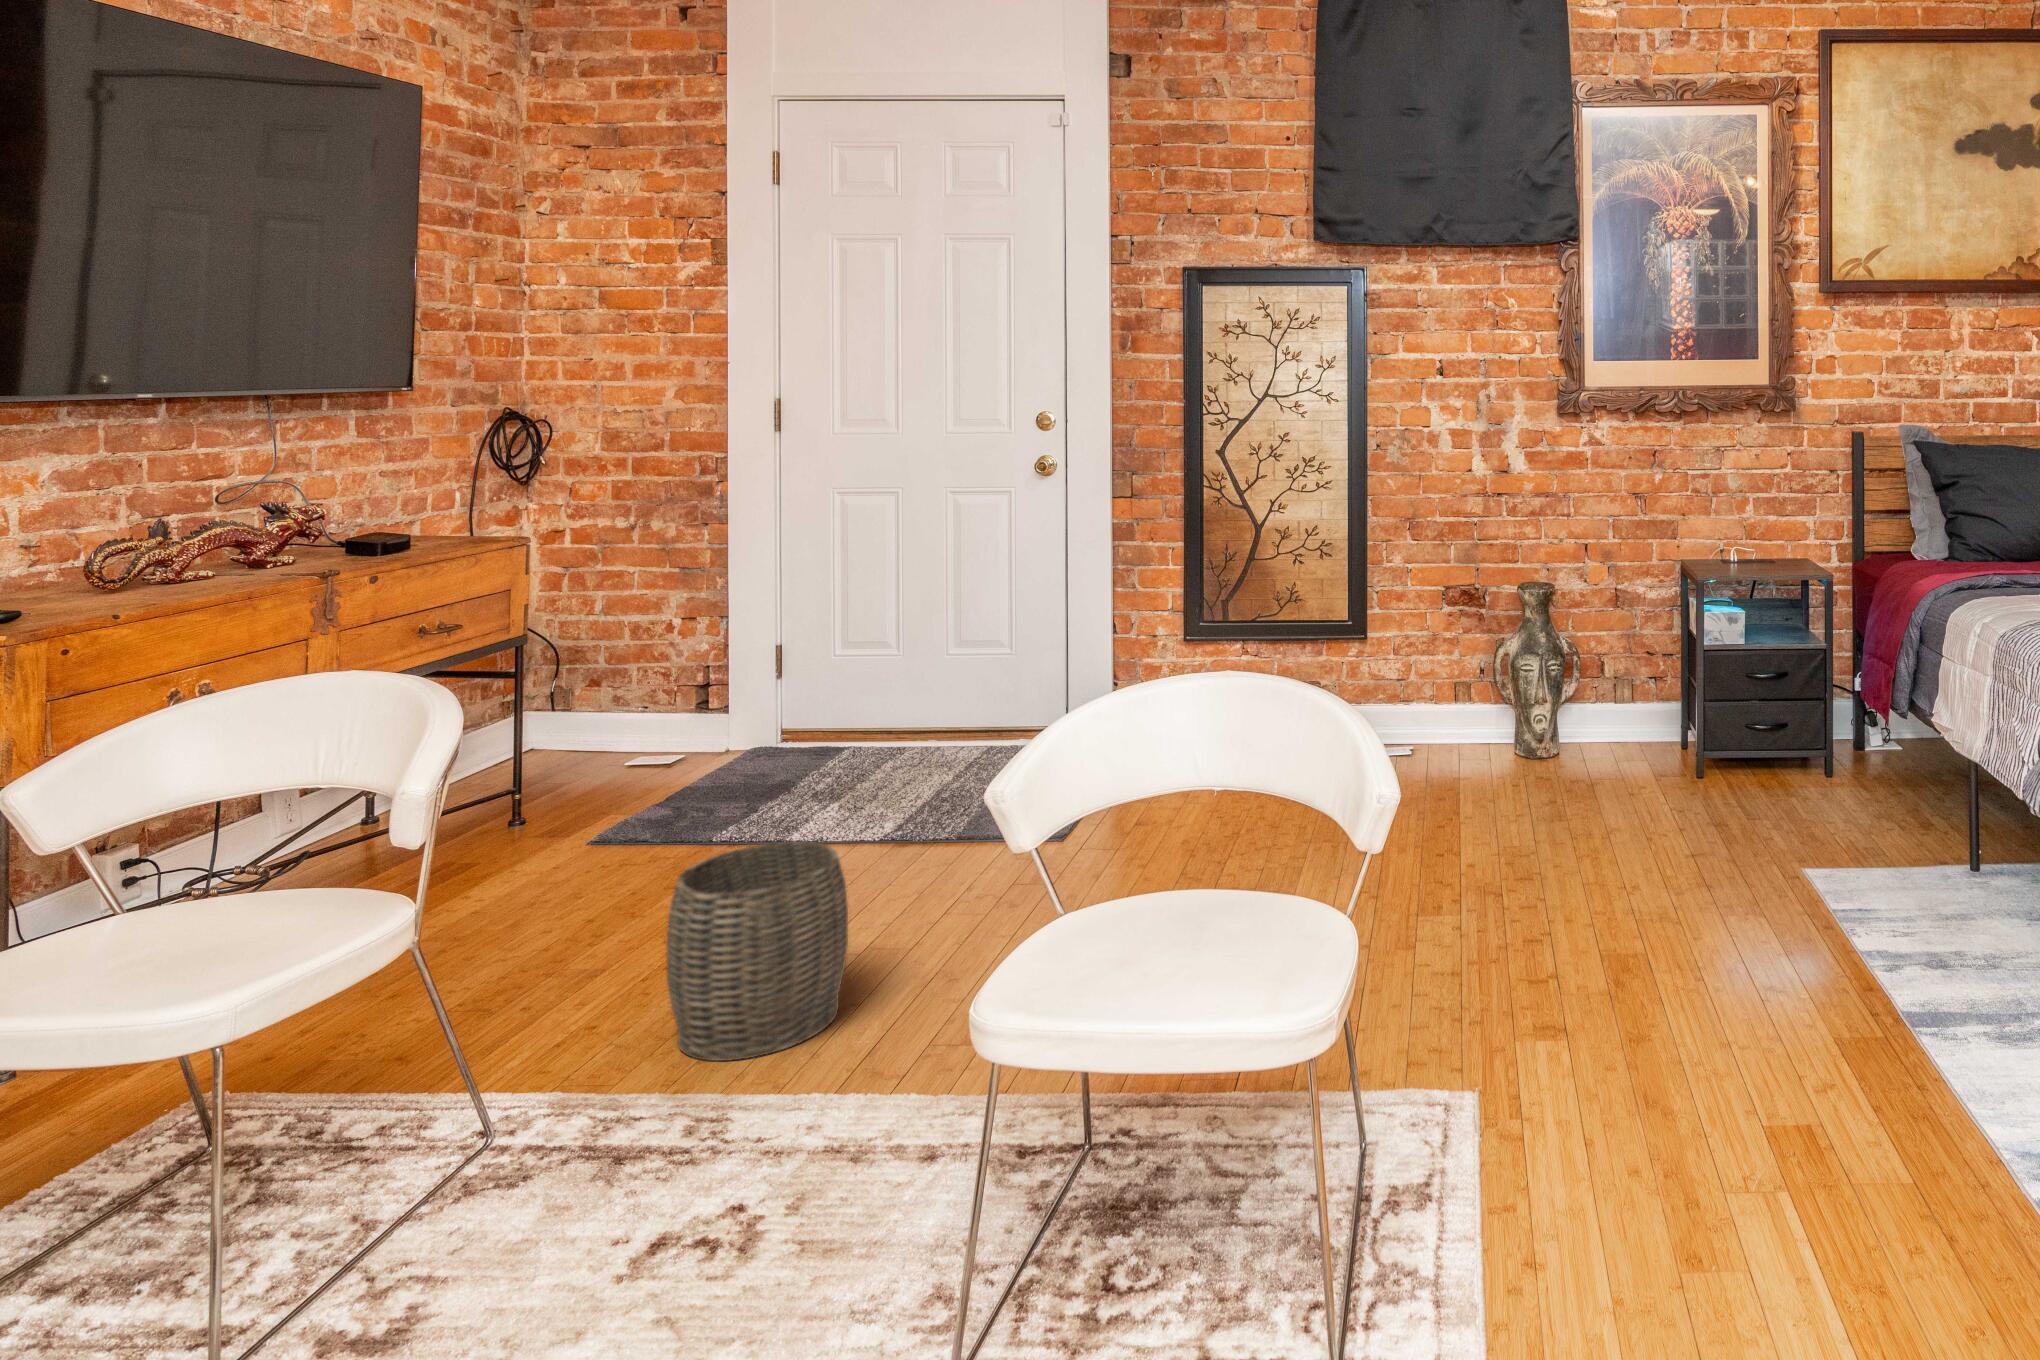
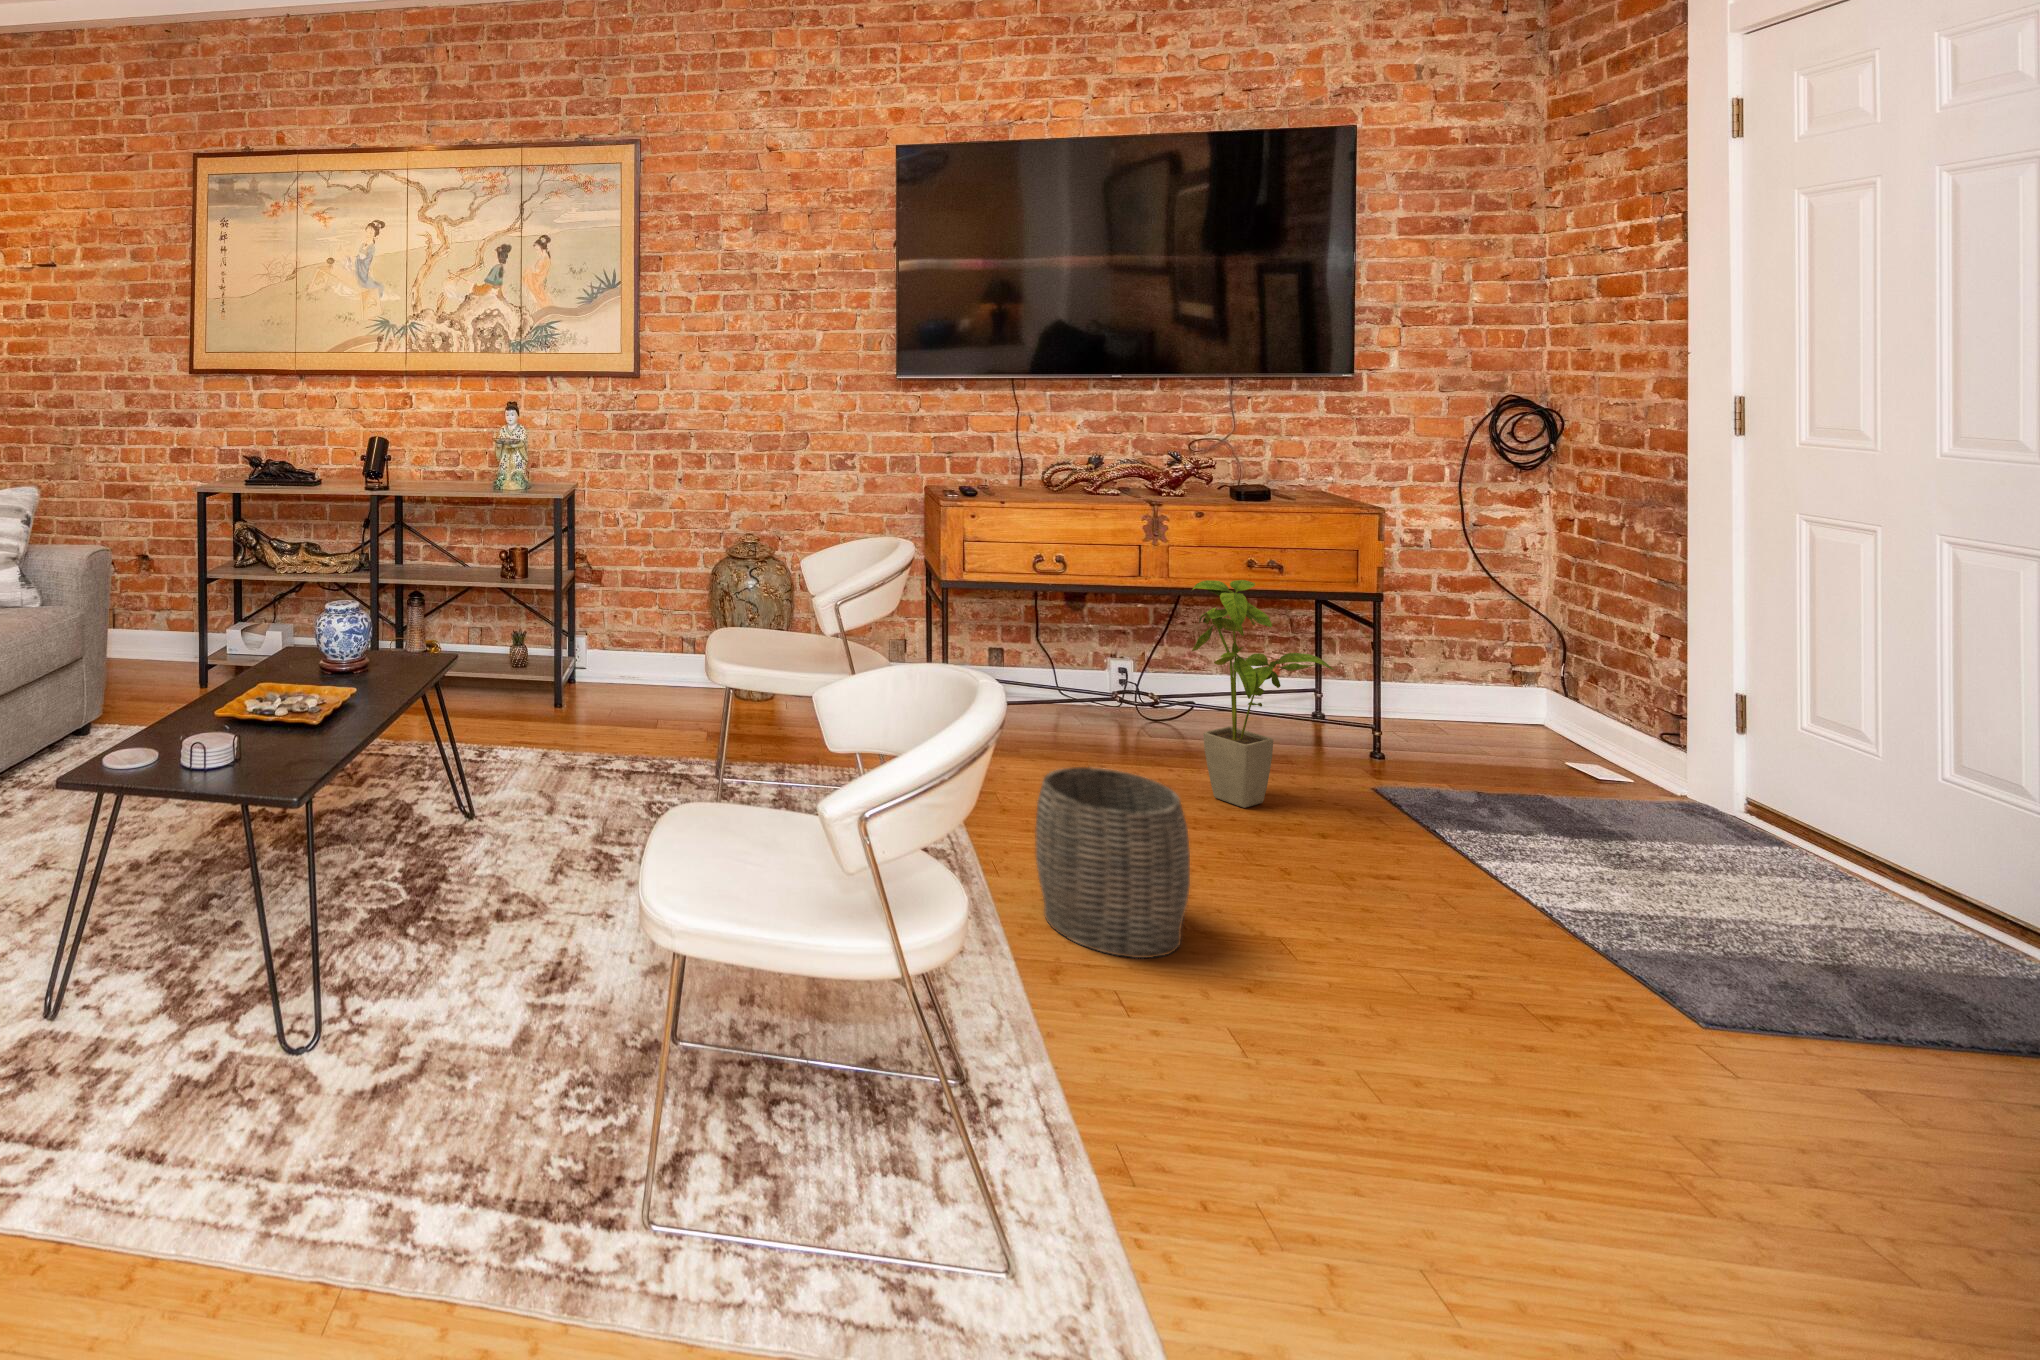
house plant: none [470,635,645,916] -> present [1192,580,1334,808]

